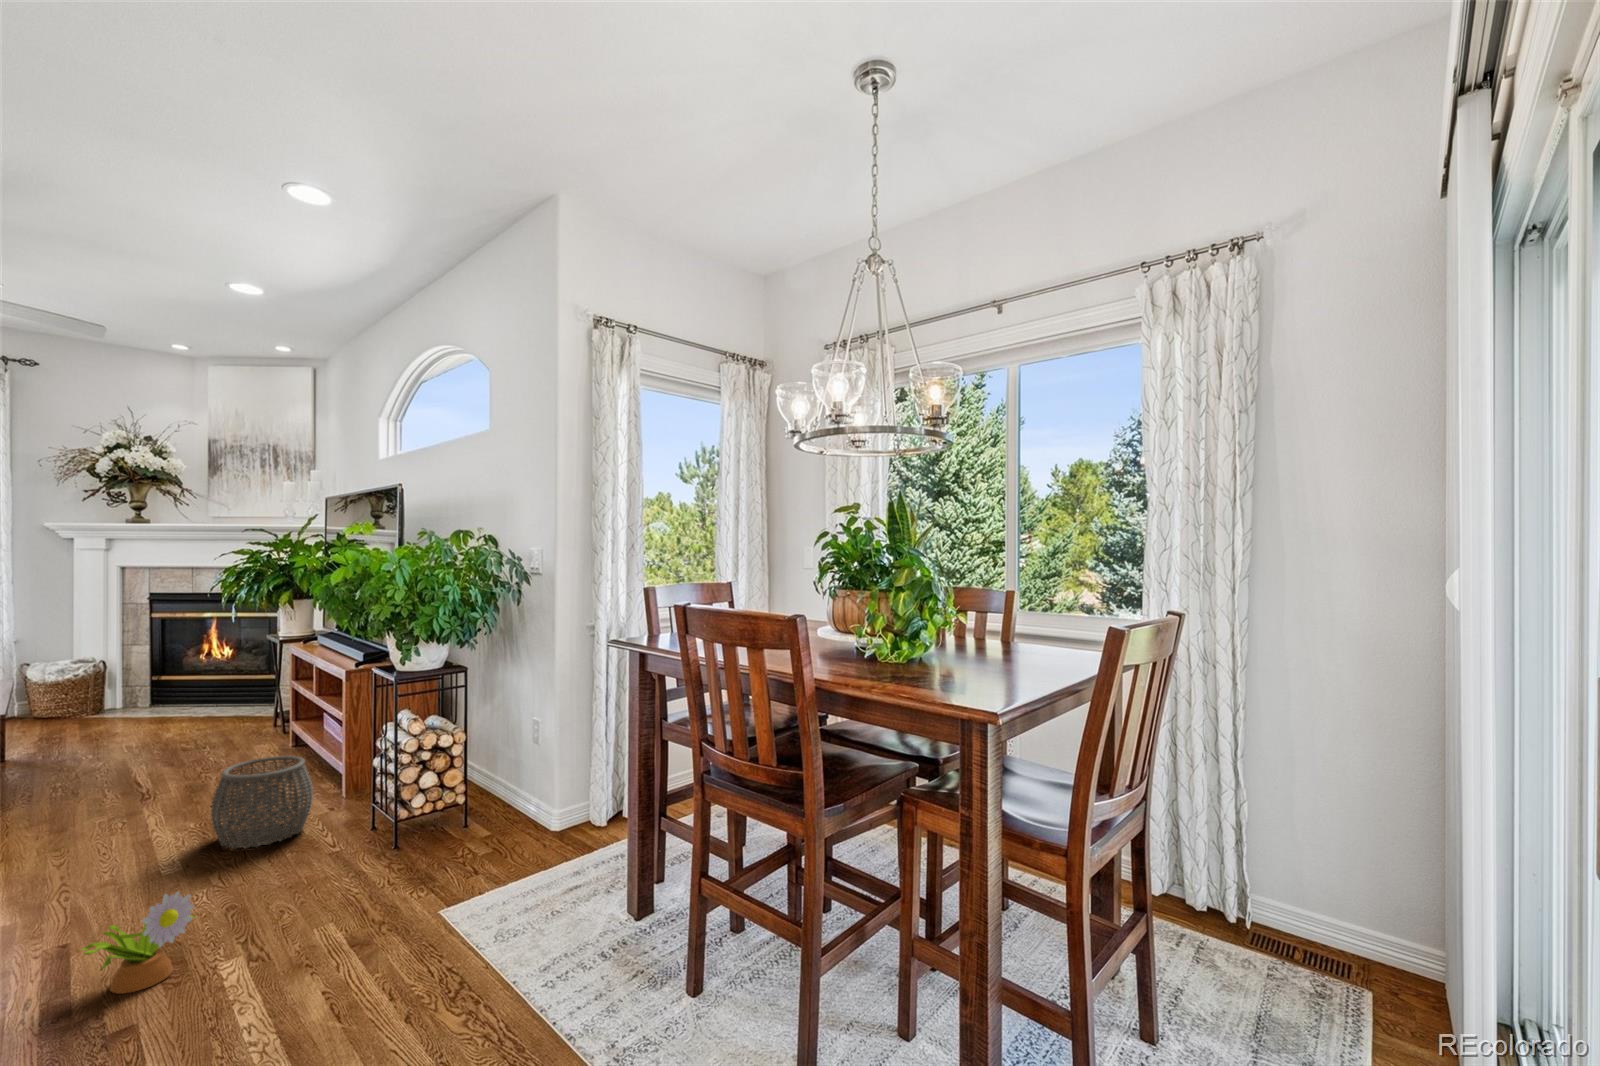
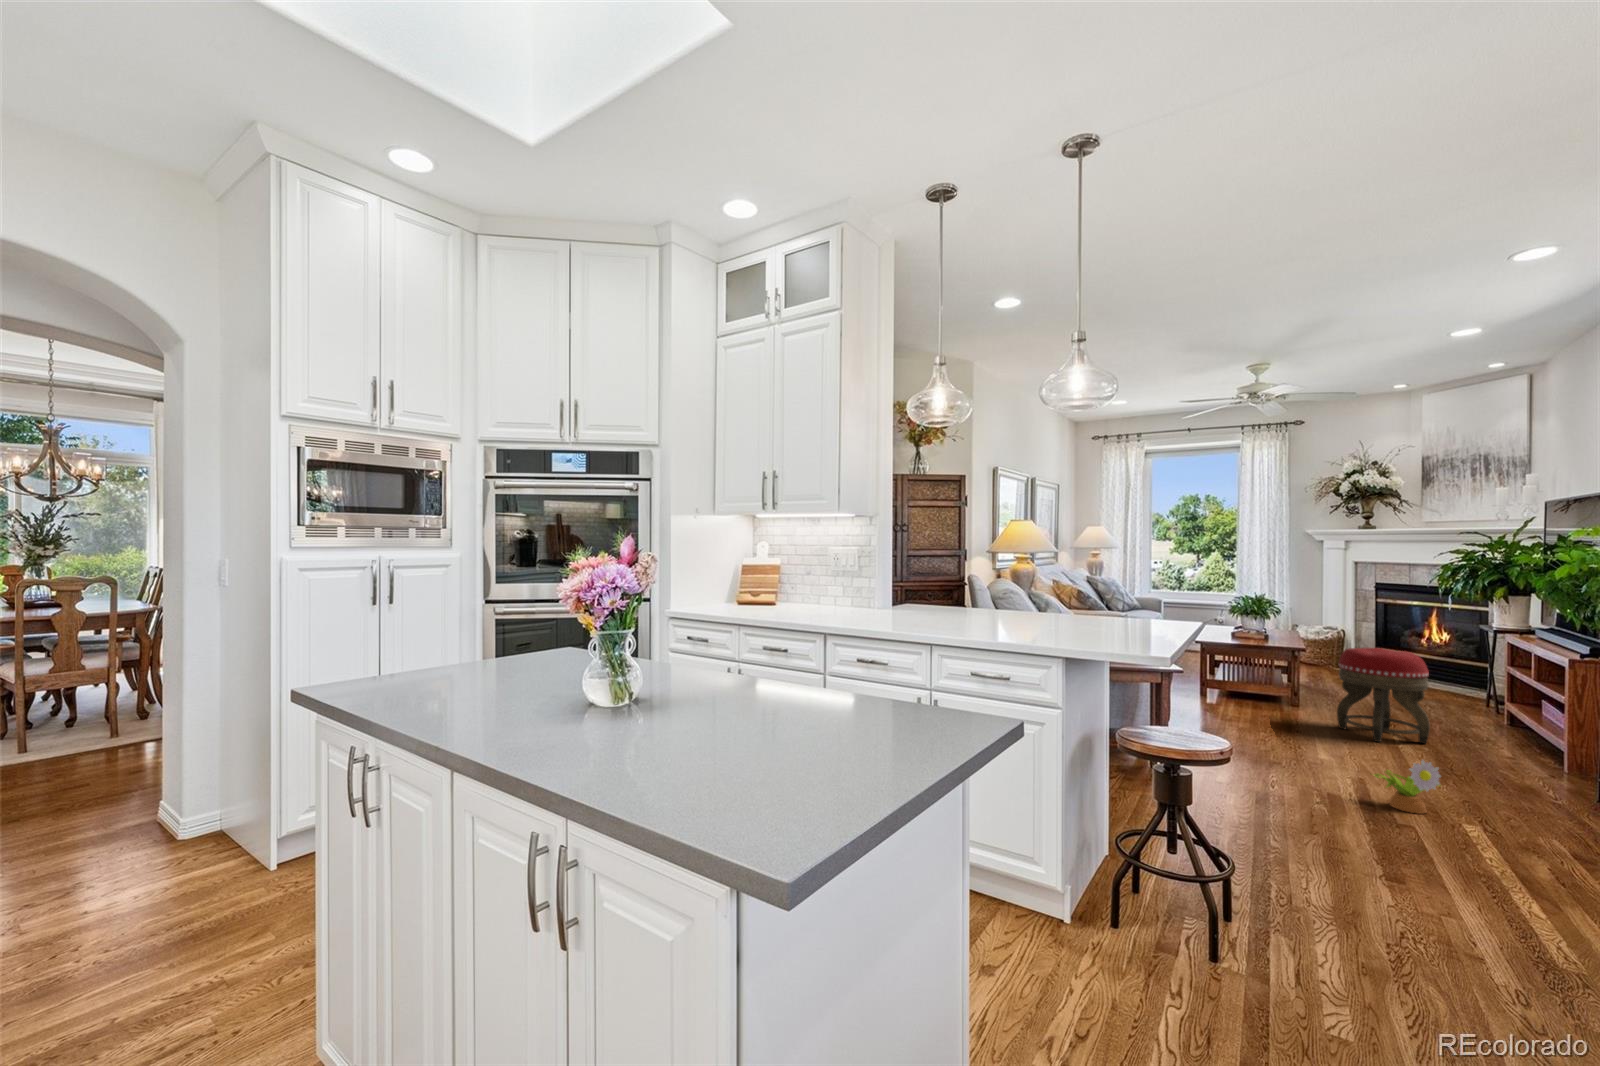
footstool: none [56,695,199,844] -> present [1337,648,1430,743]
woven basket: present [211,756,313,849] -> none [1442,710,1534,780]

